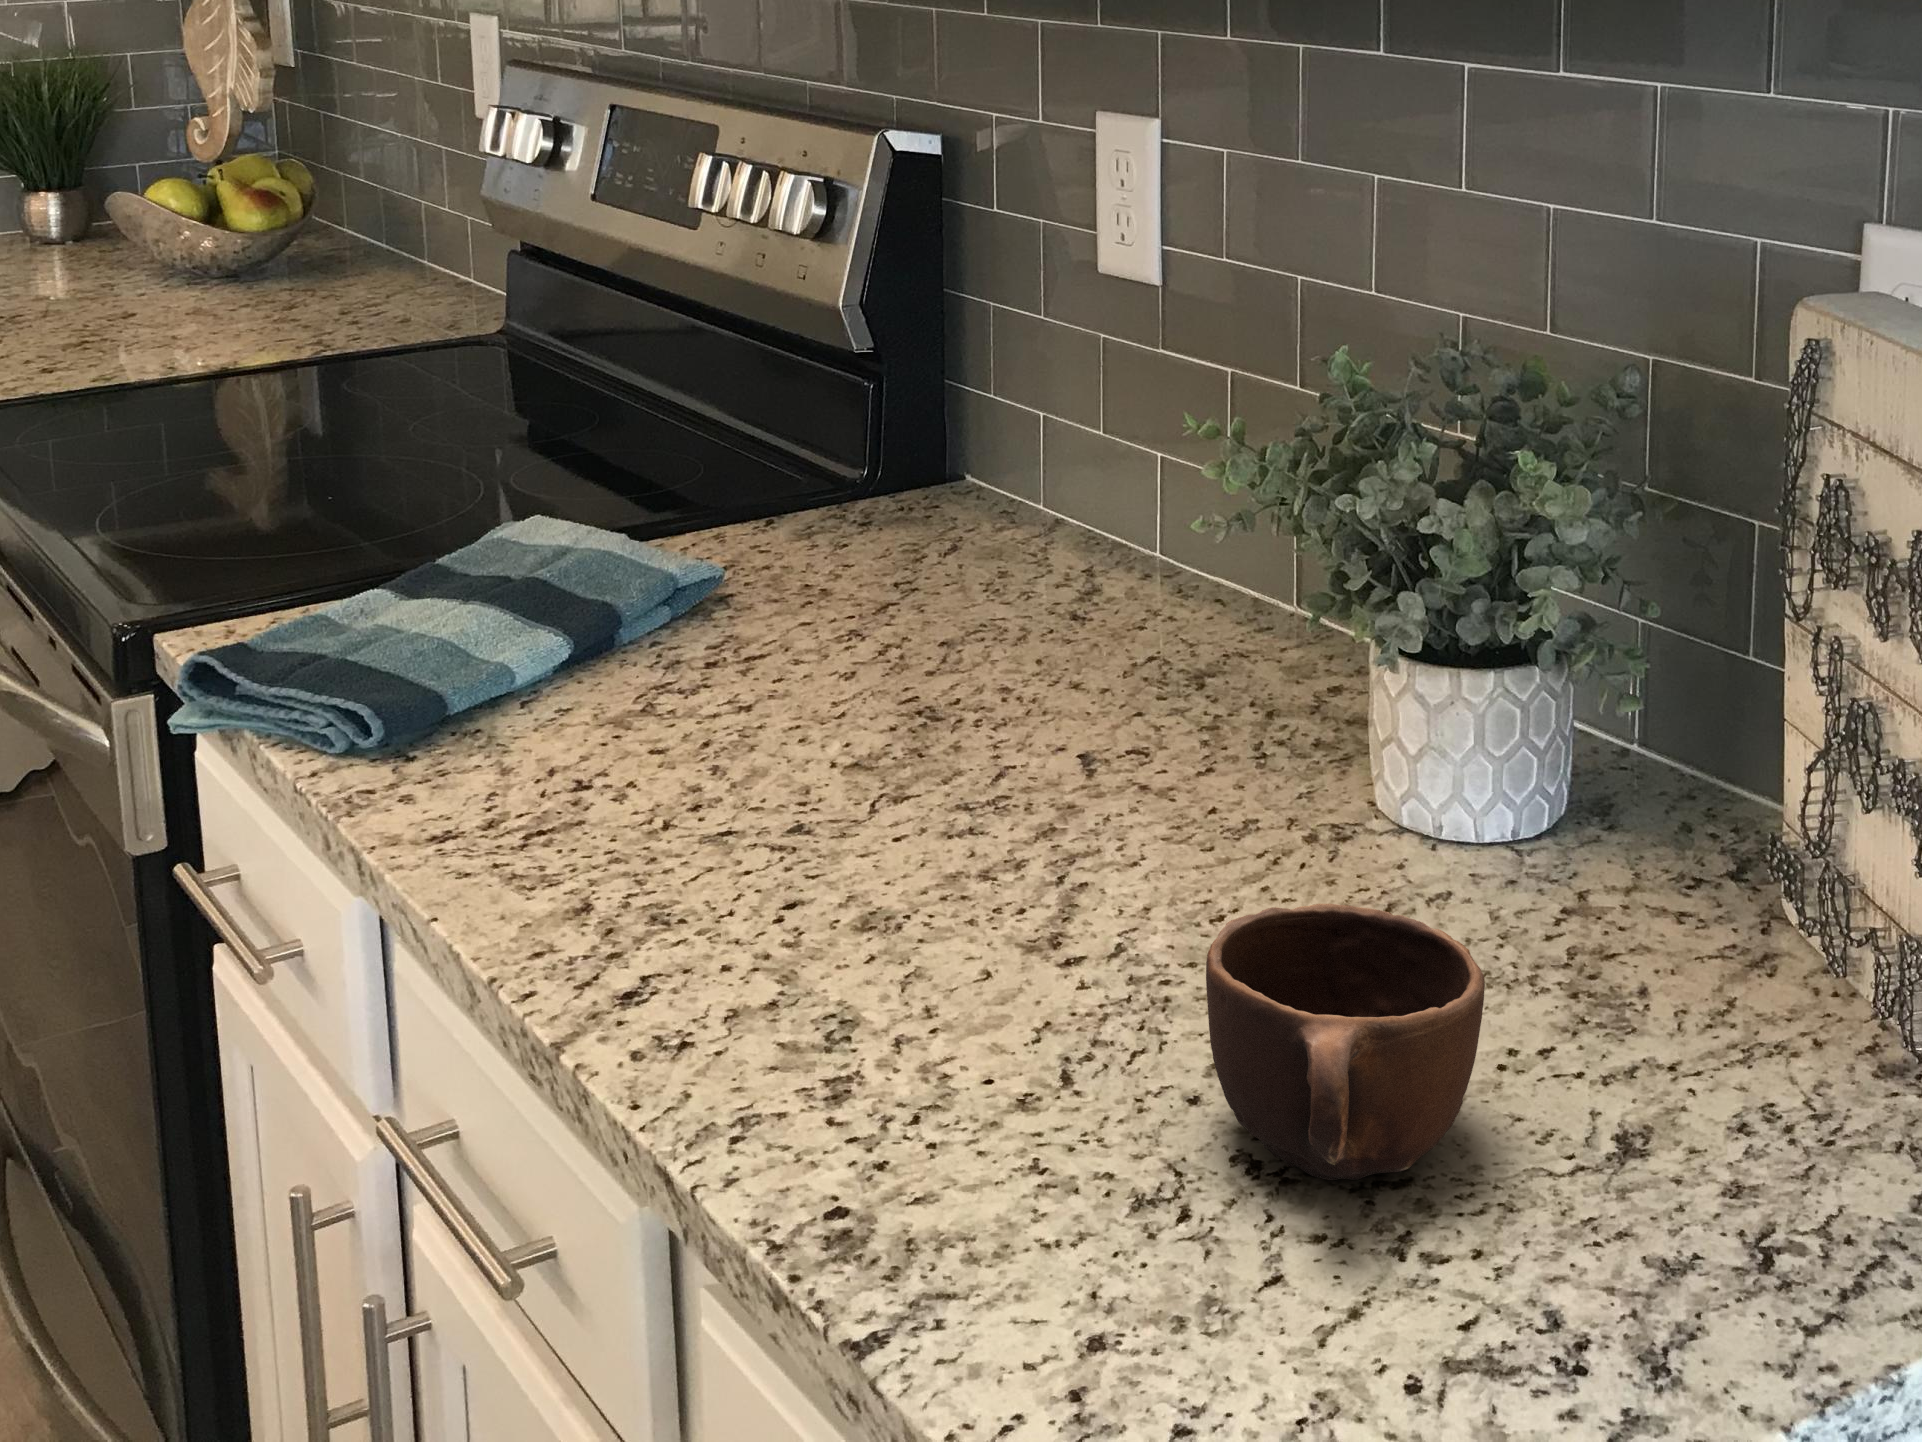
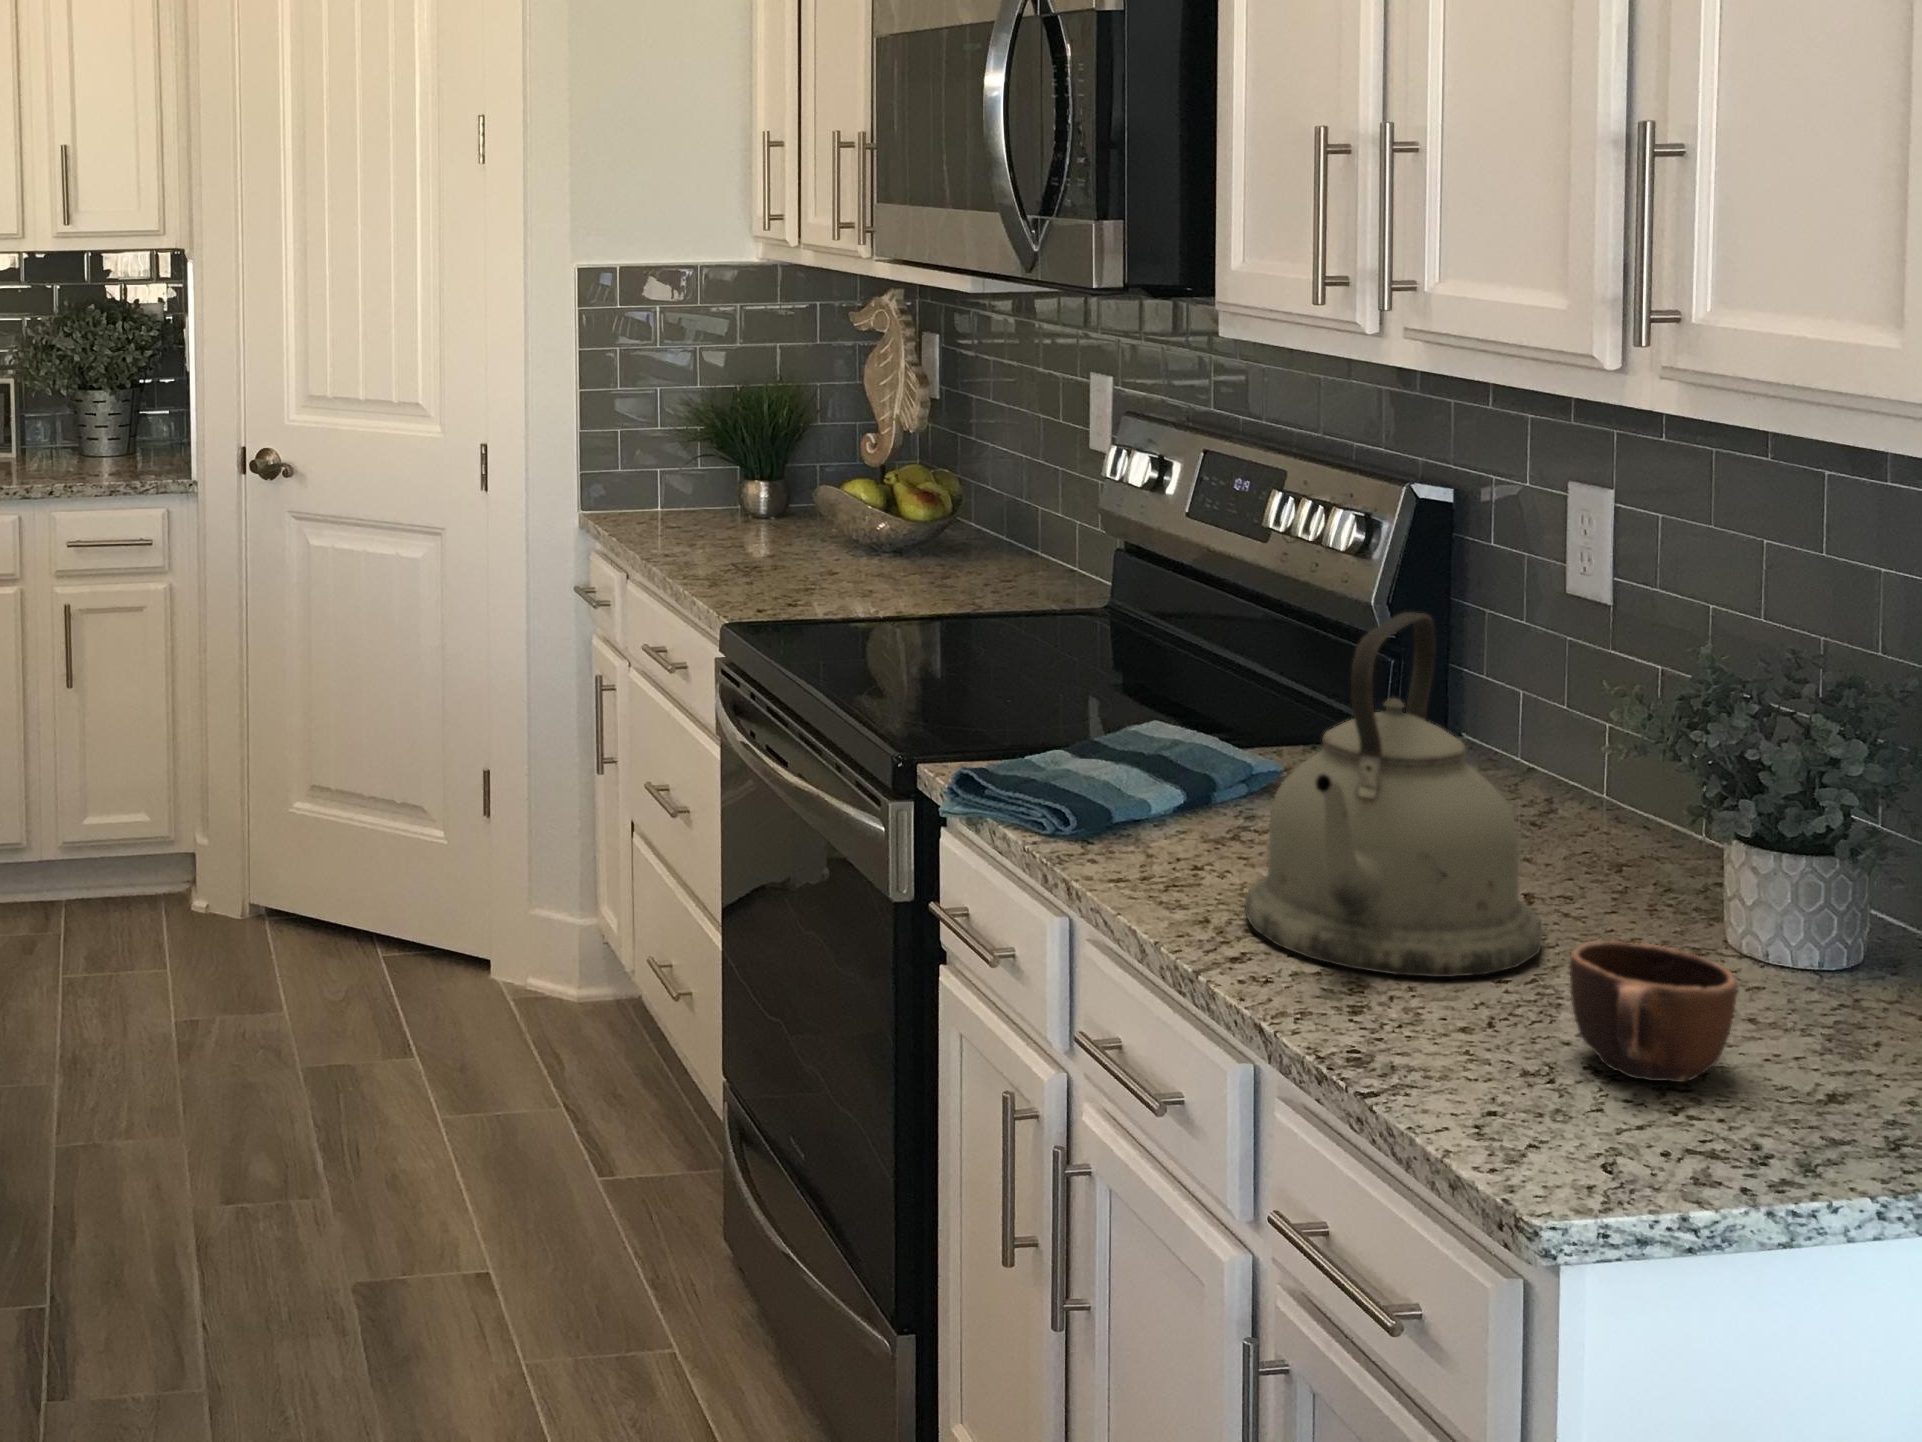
kettle: none [648,332,1122,987] -> present [1245,612,1543,977]

